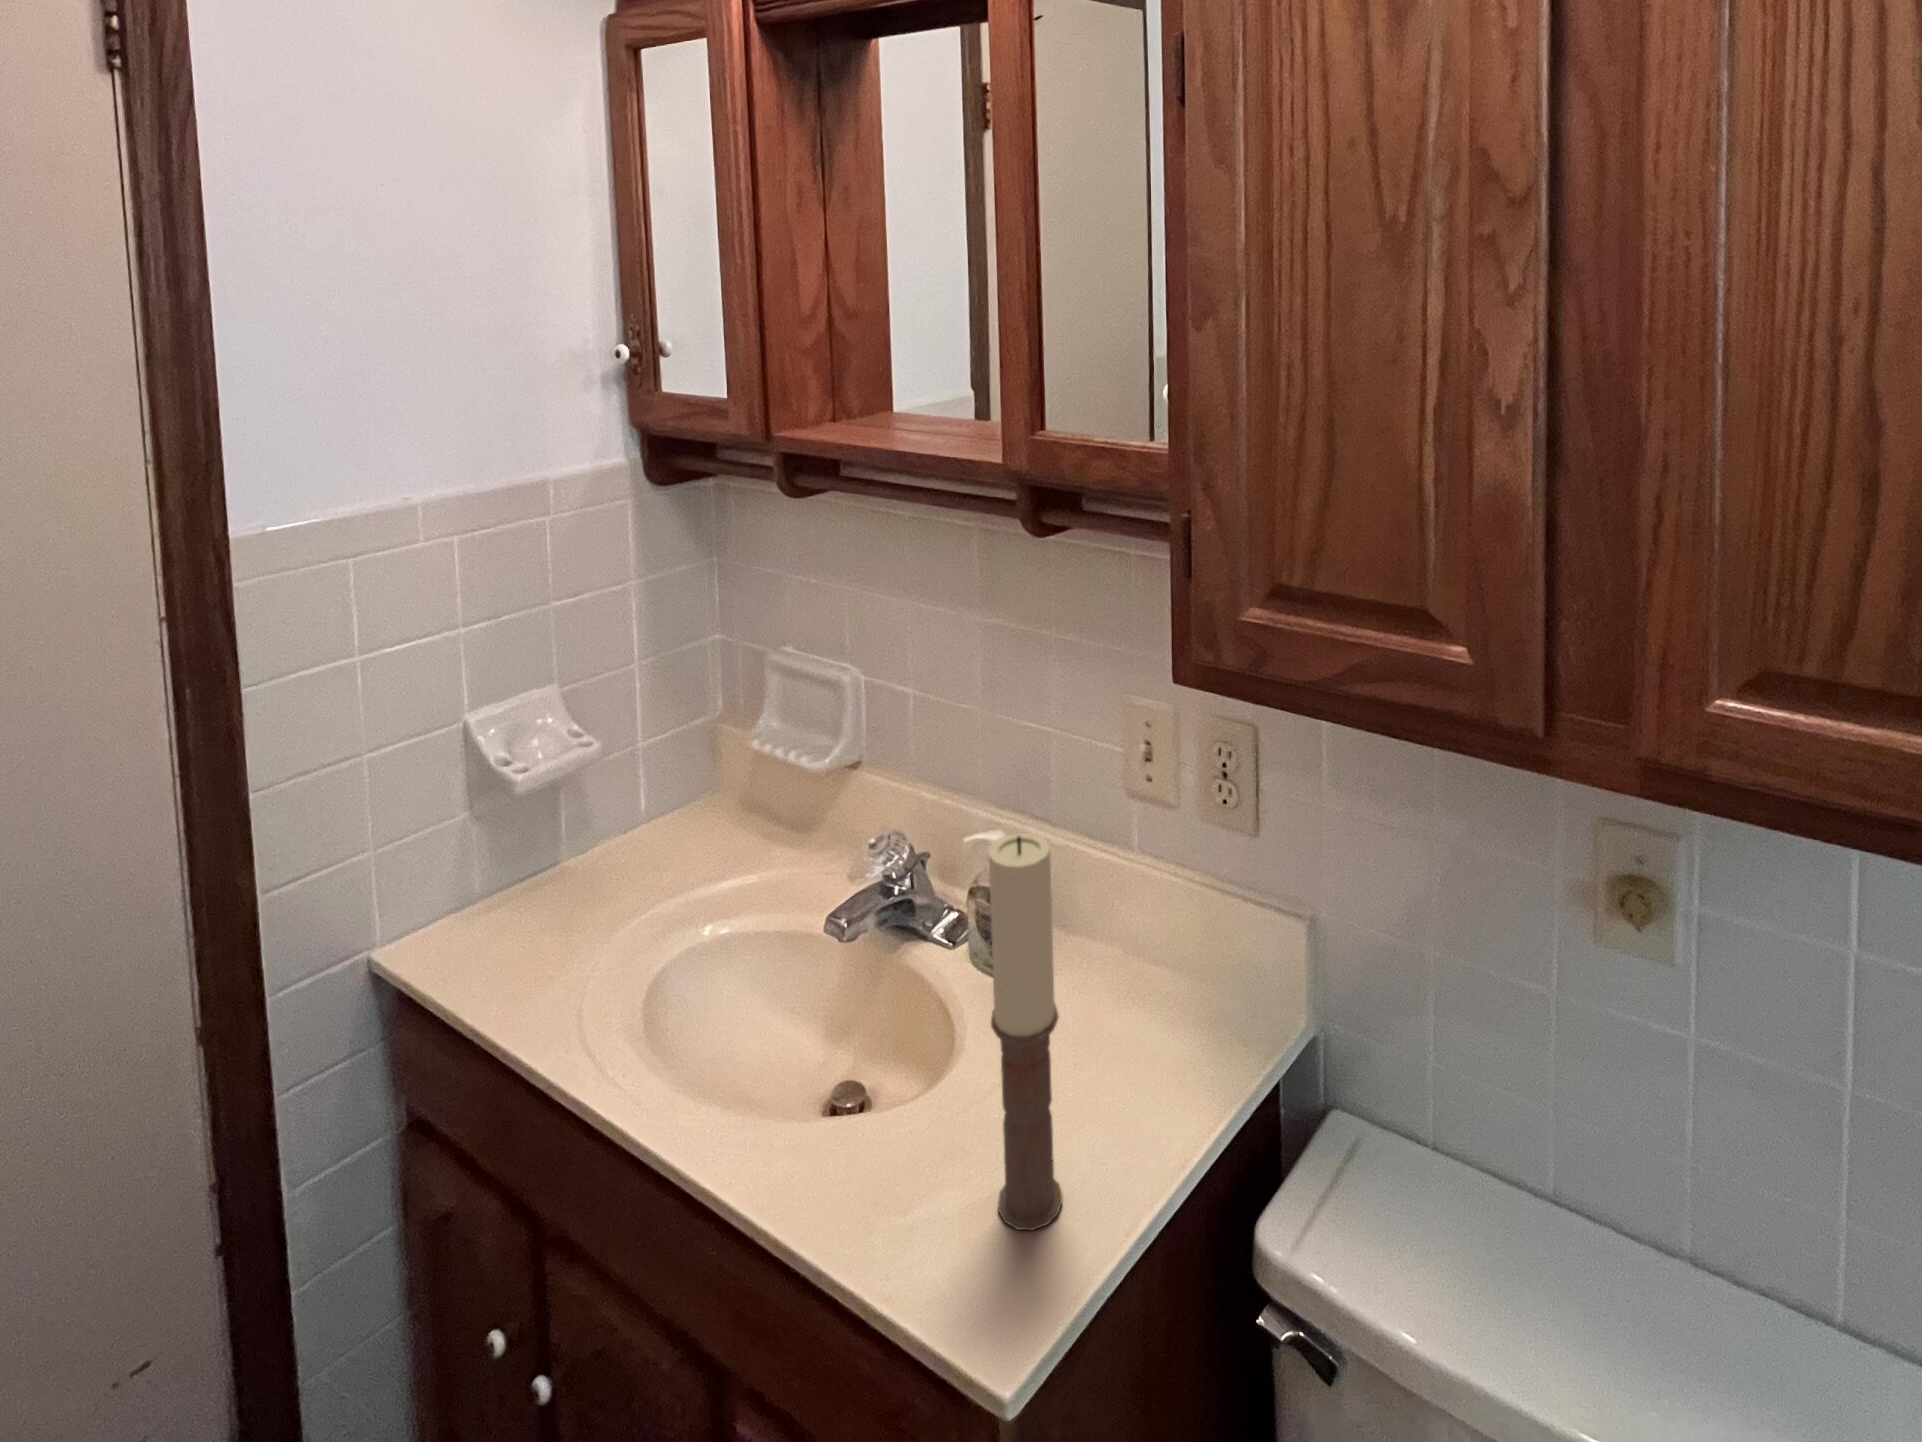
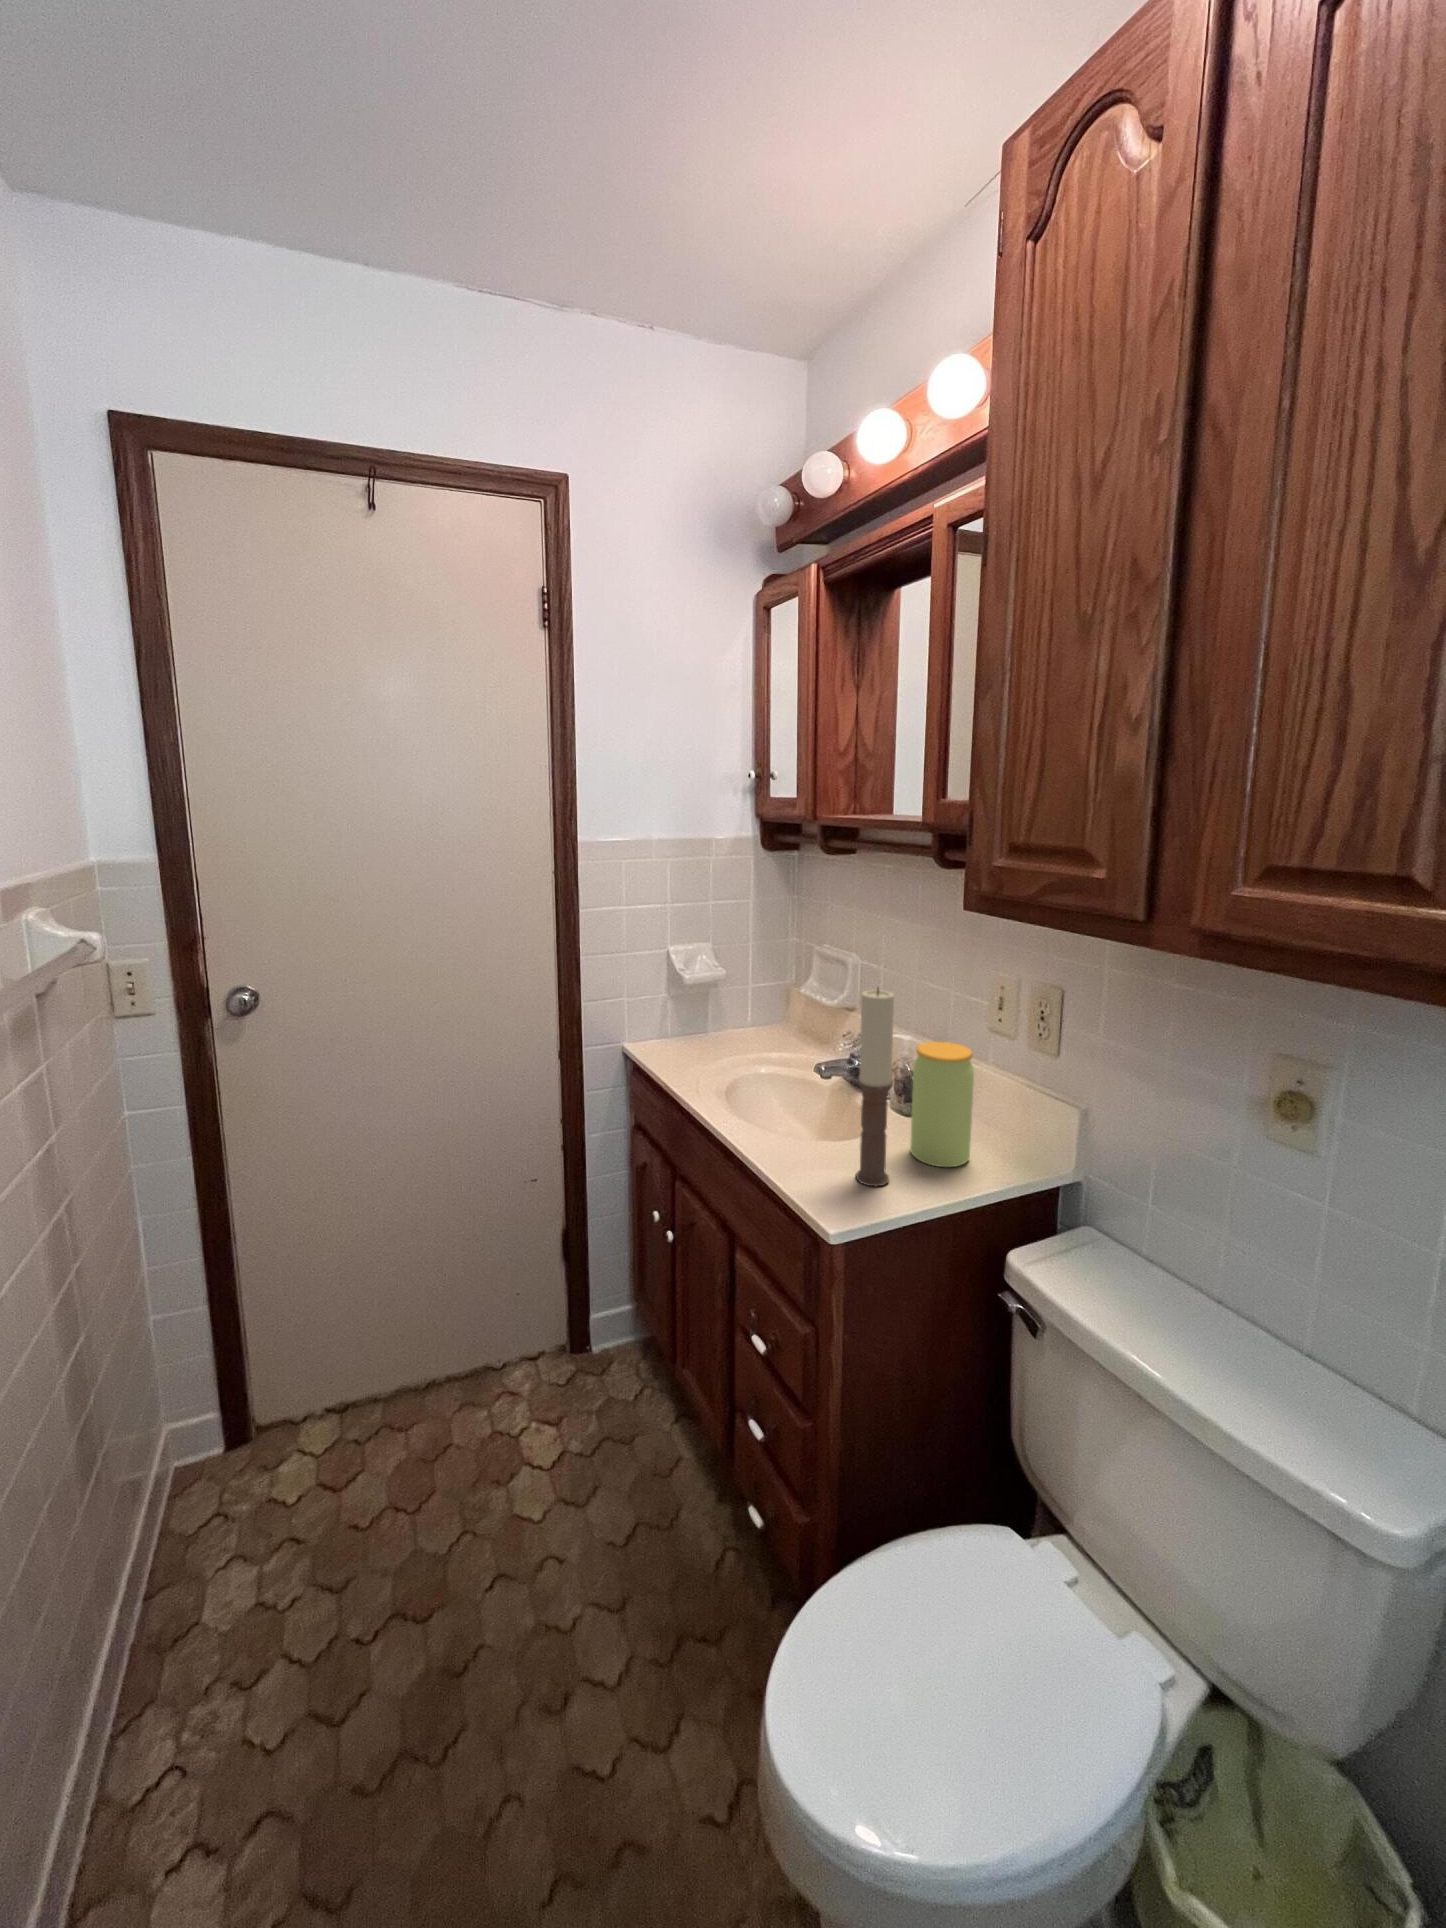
jar: none [1054,856,1160,1106] -> present [910,1042,974,1167]

